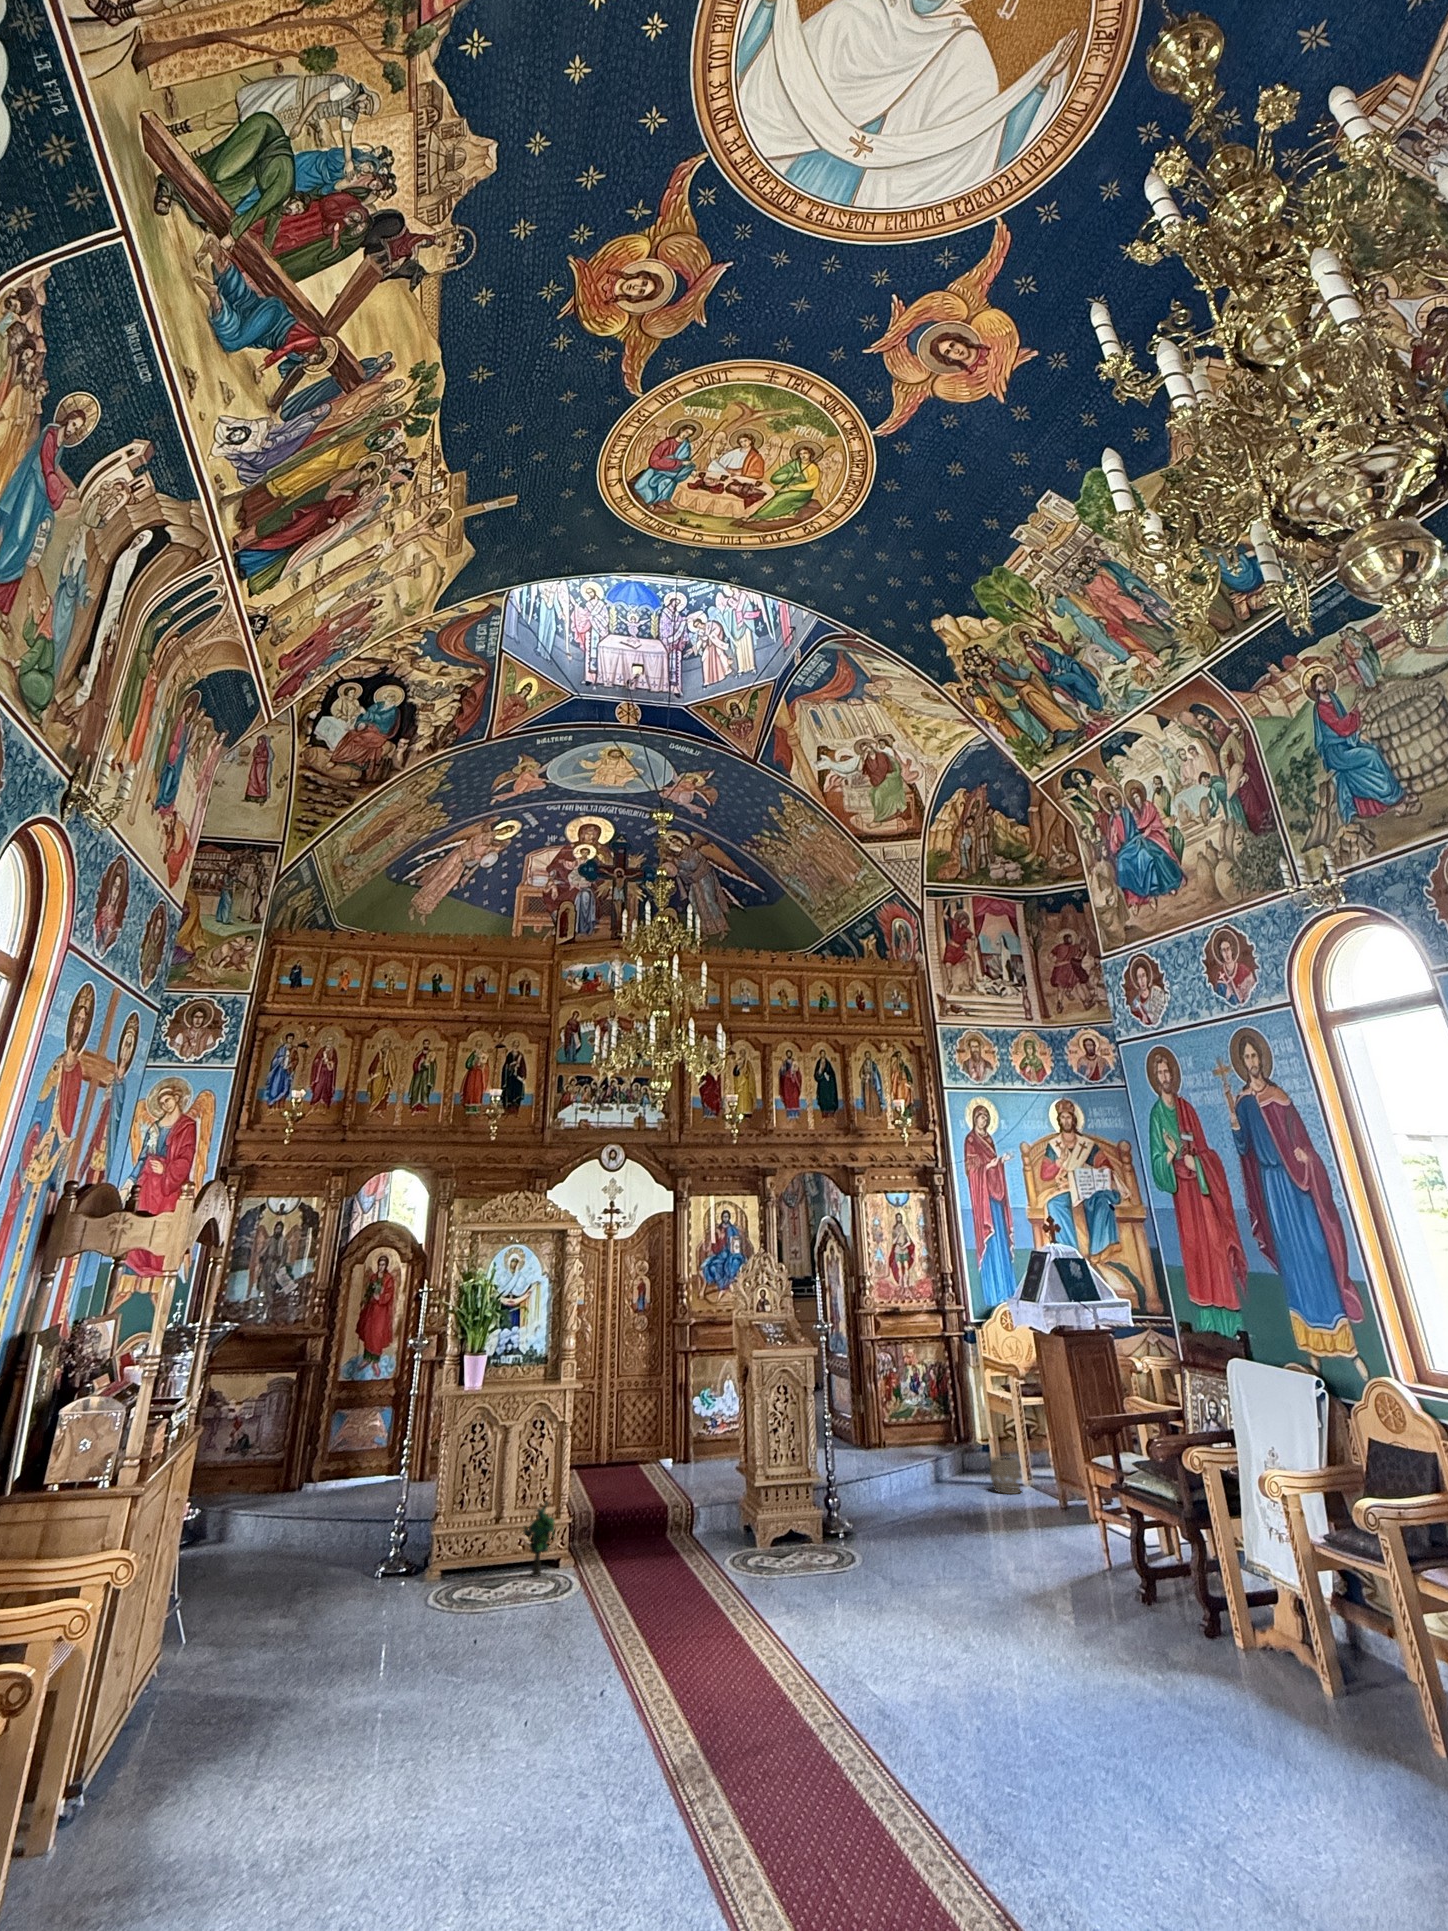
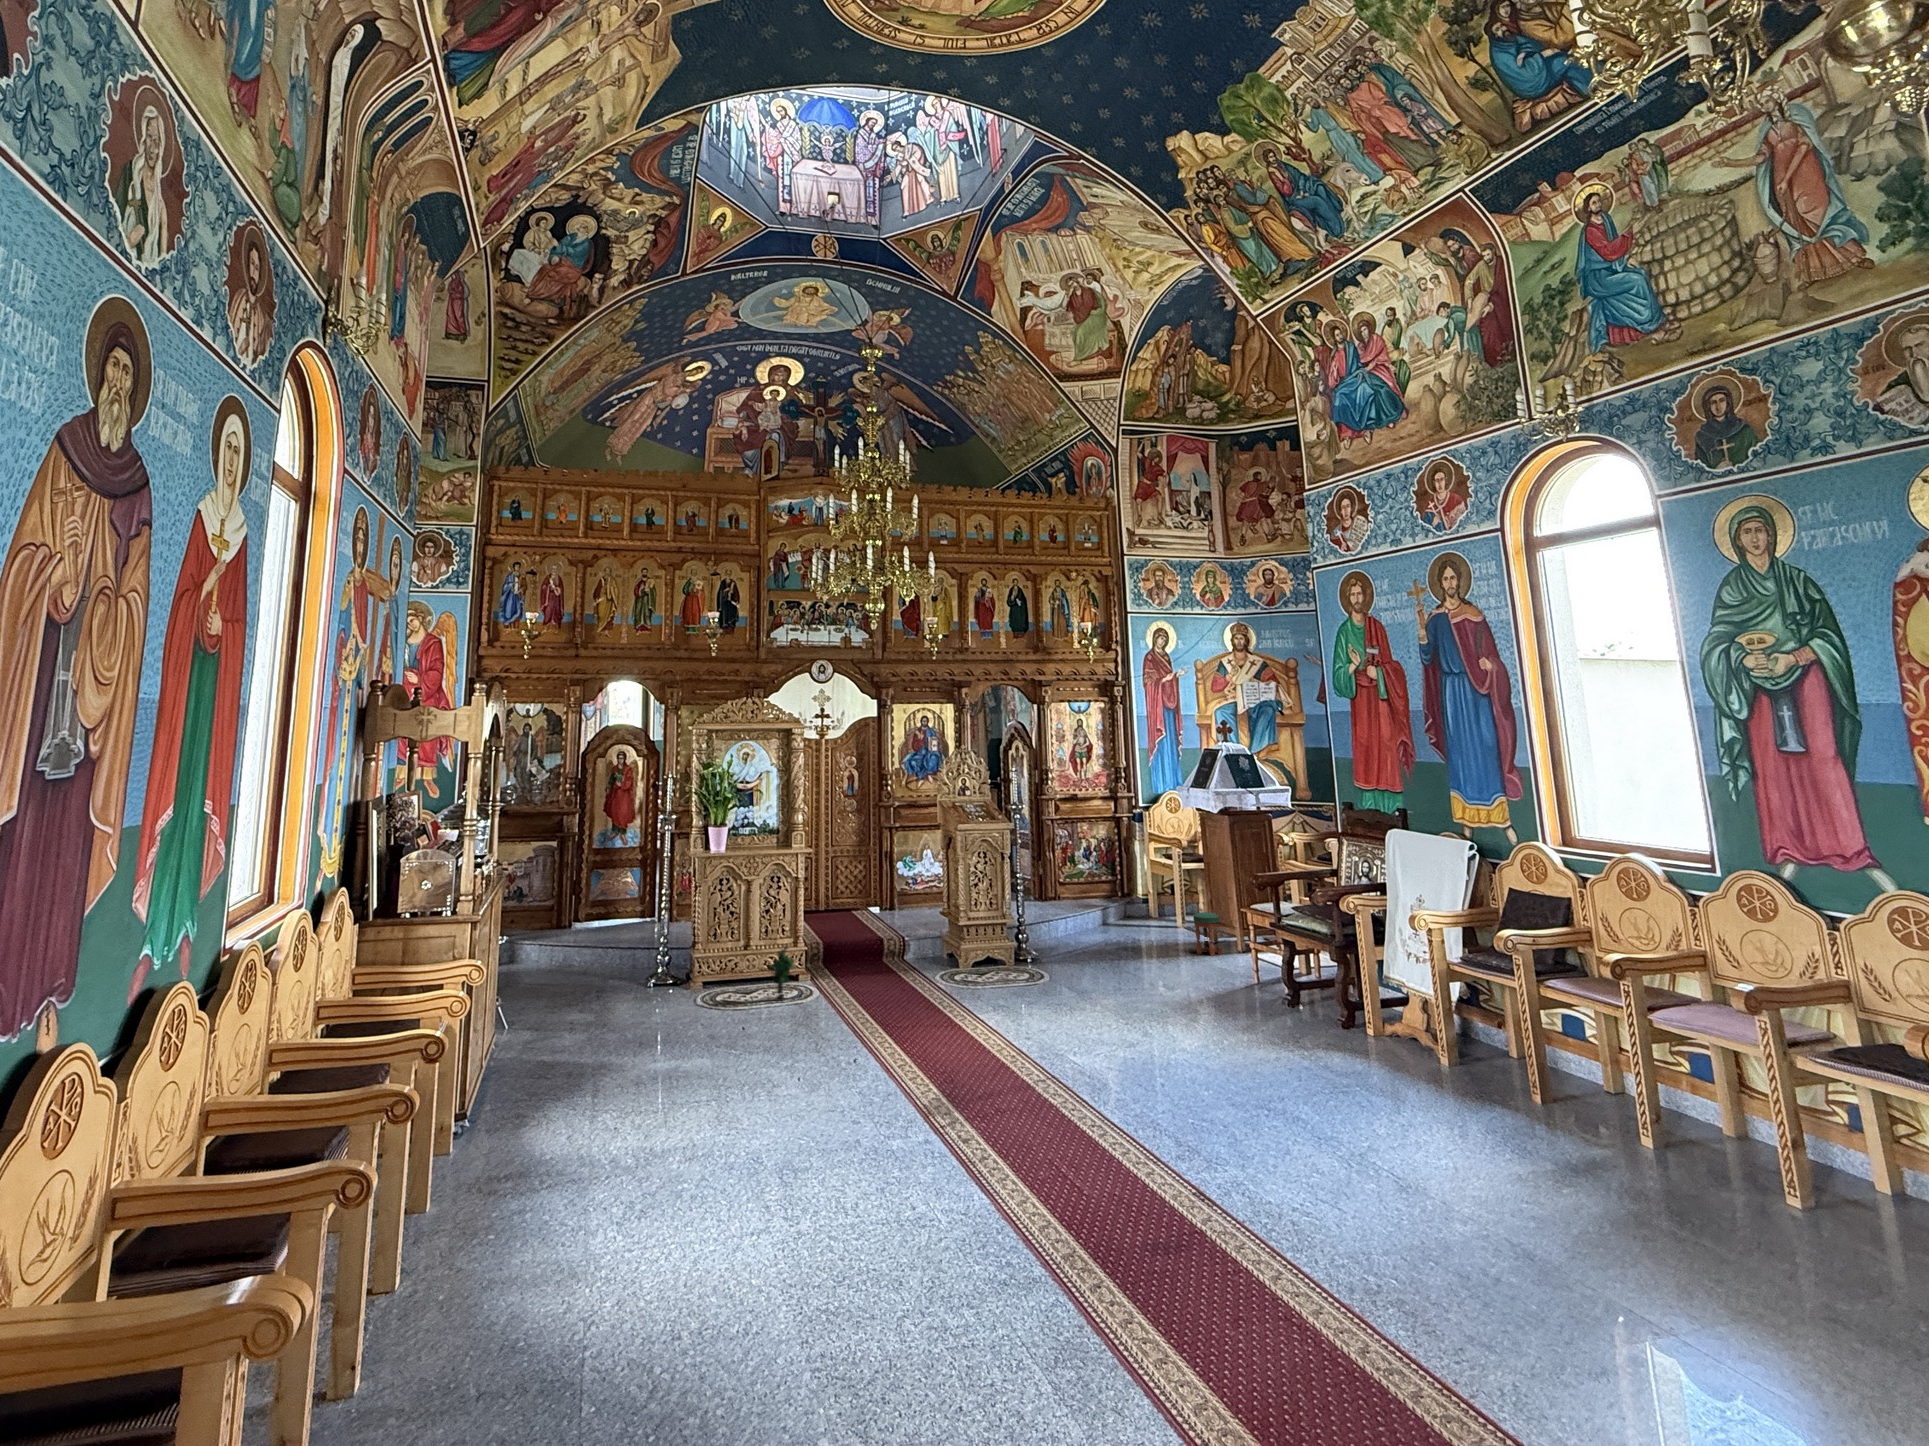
woven basket: present [990,1456,1022,1494] -> none [1154,913,1183,941]
stool: none [1030,1457,1067,1516] -> present [1193,912,1223,956]

